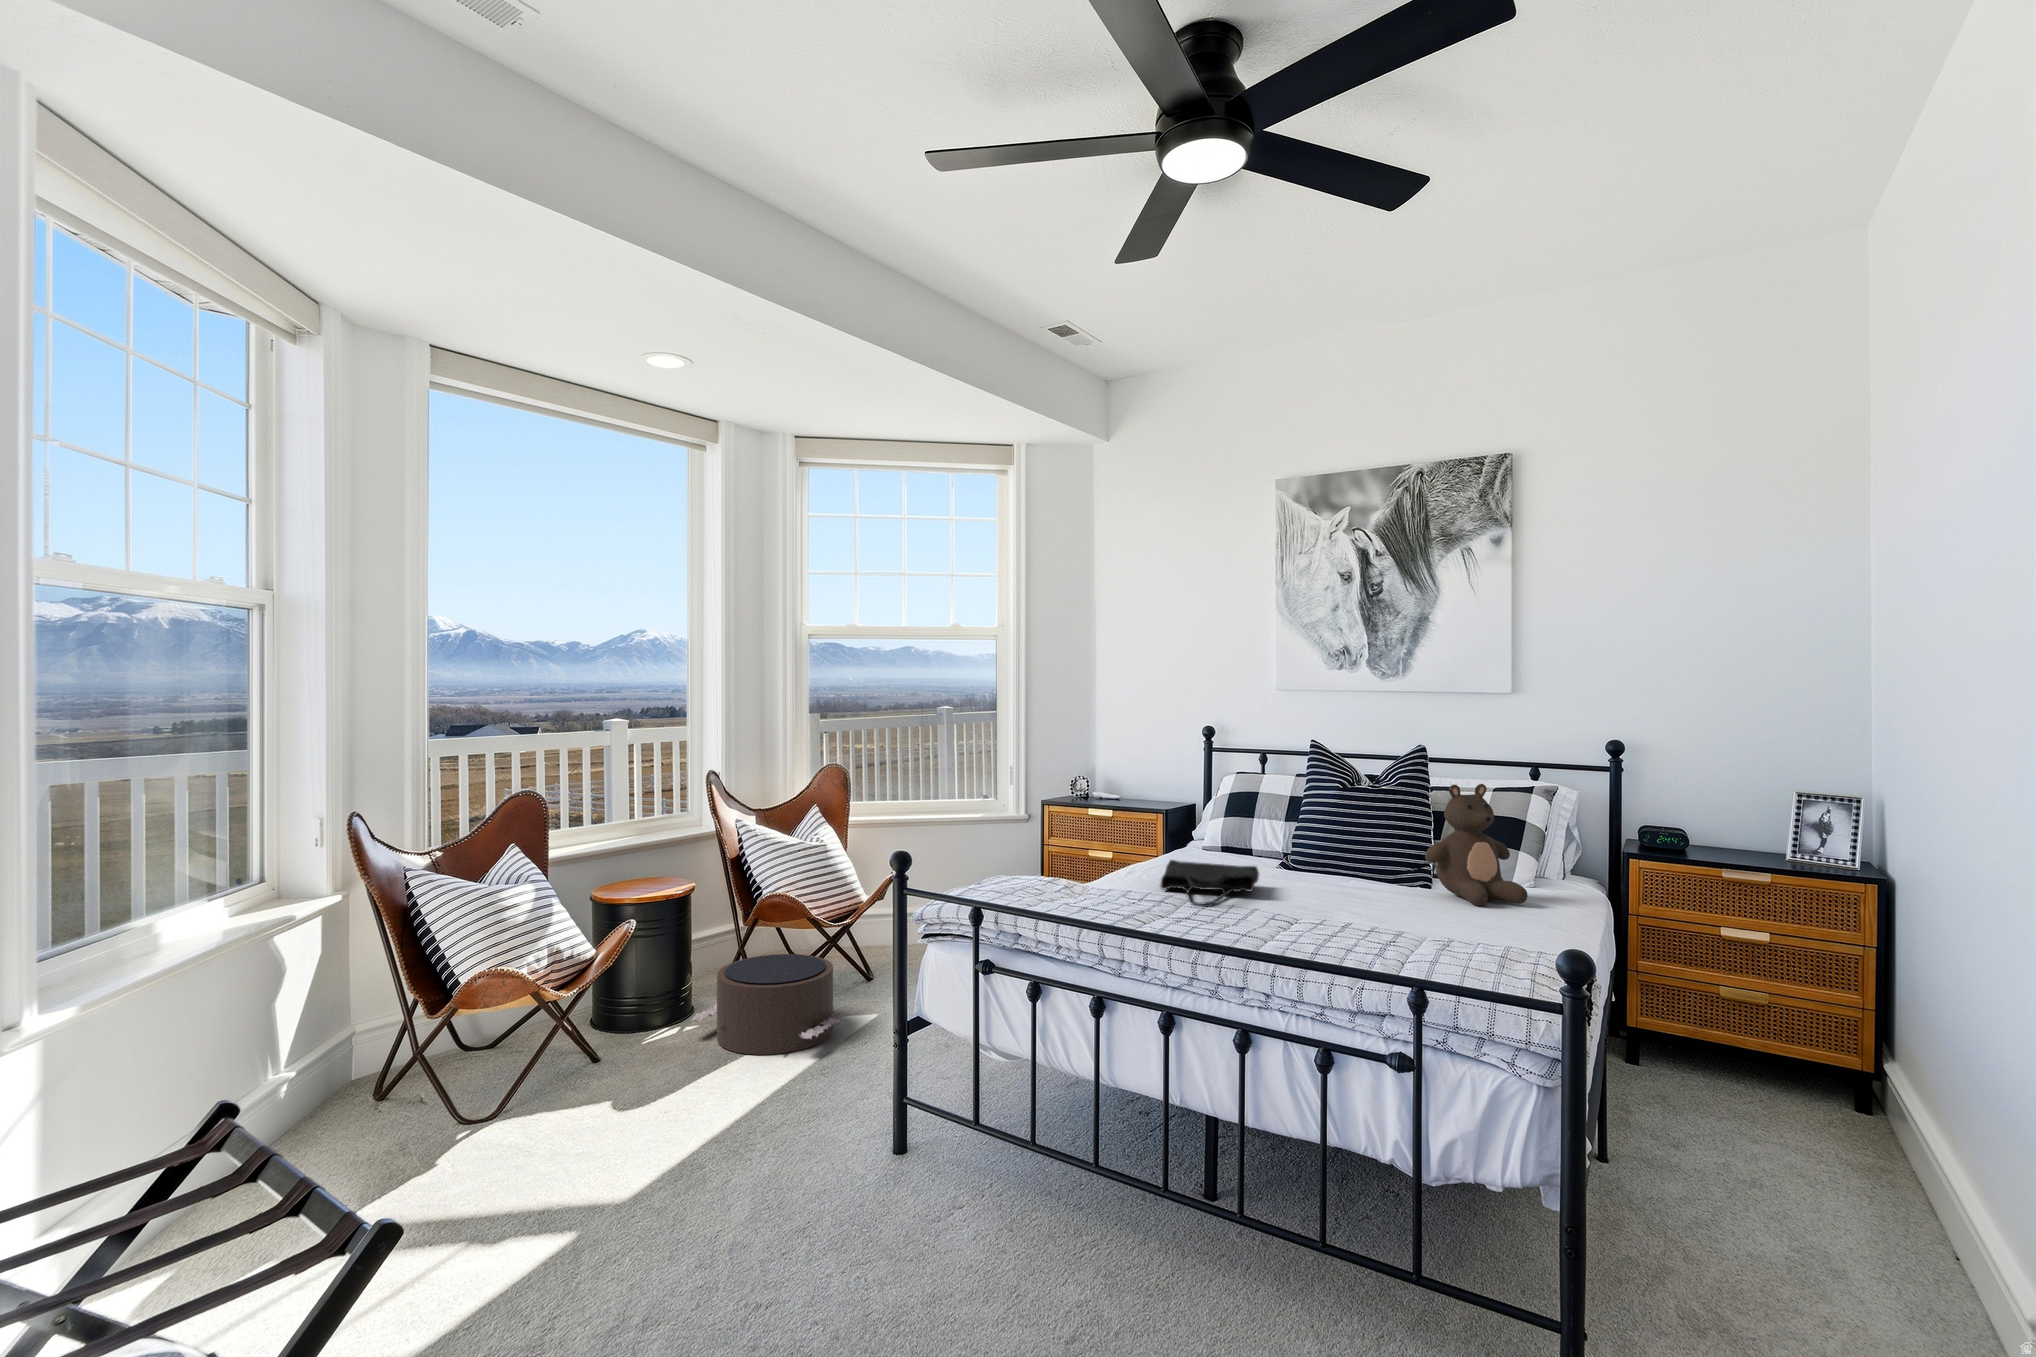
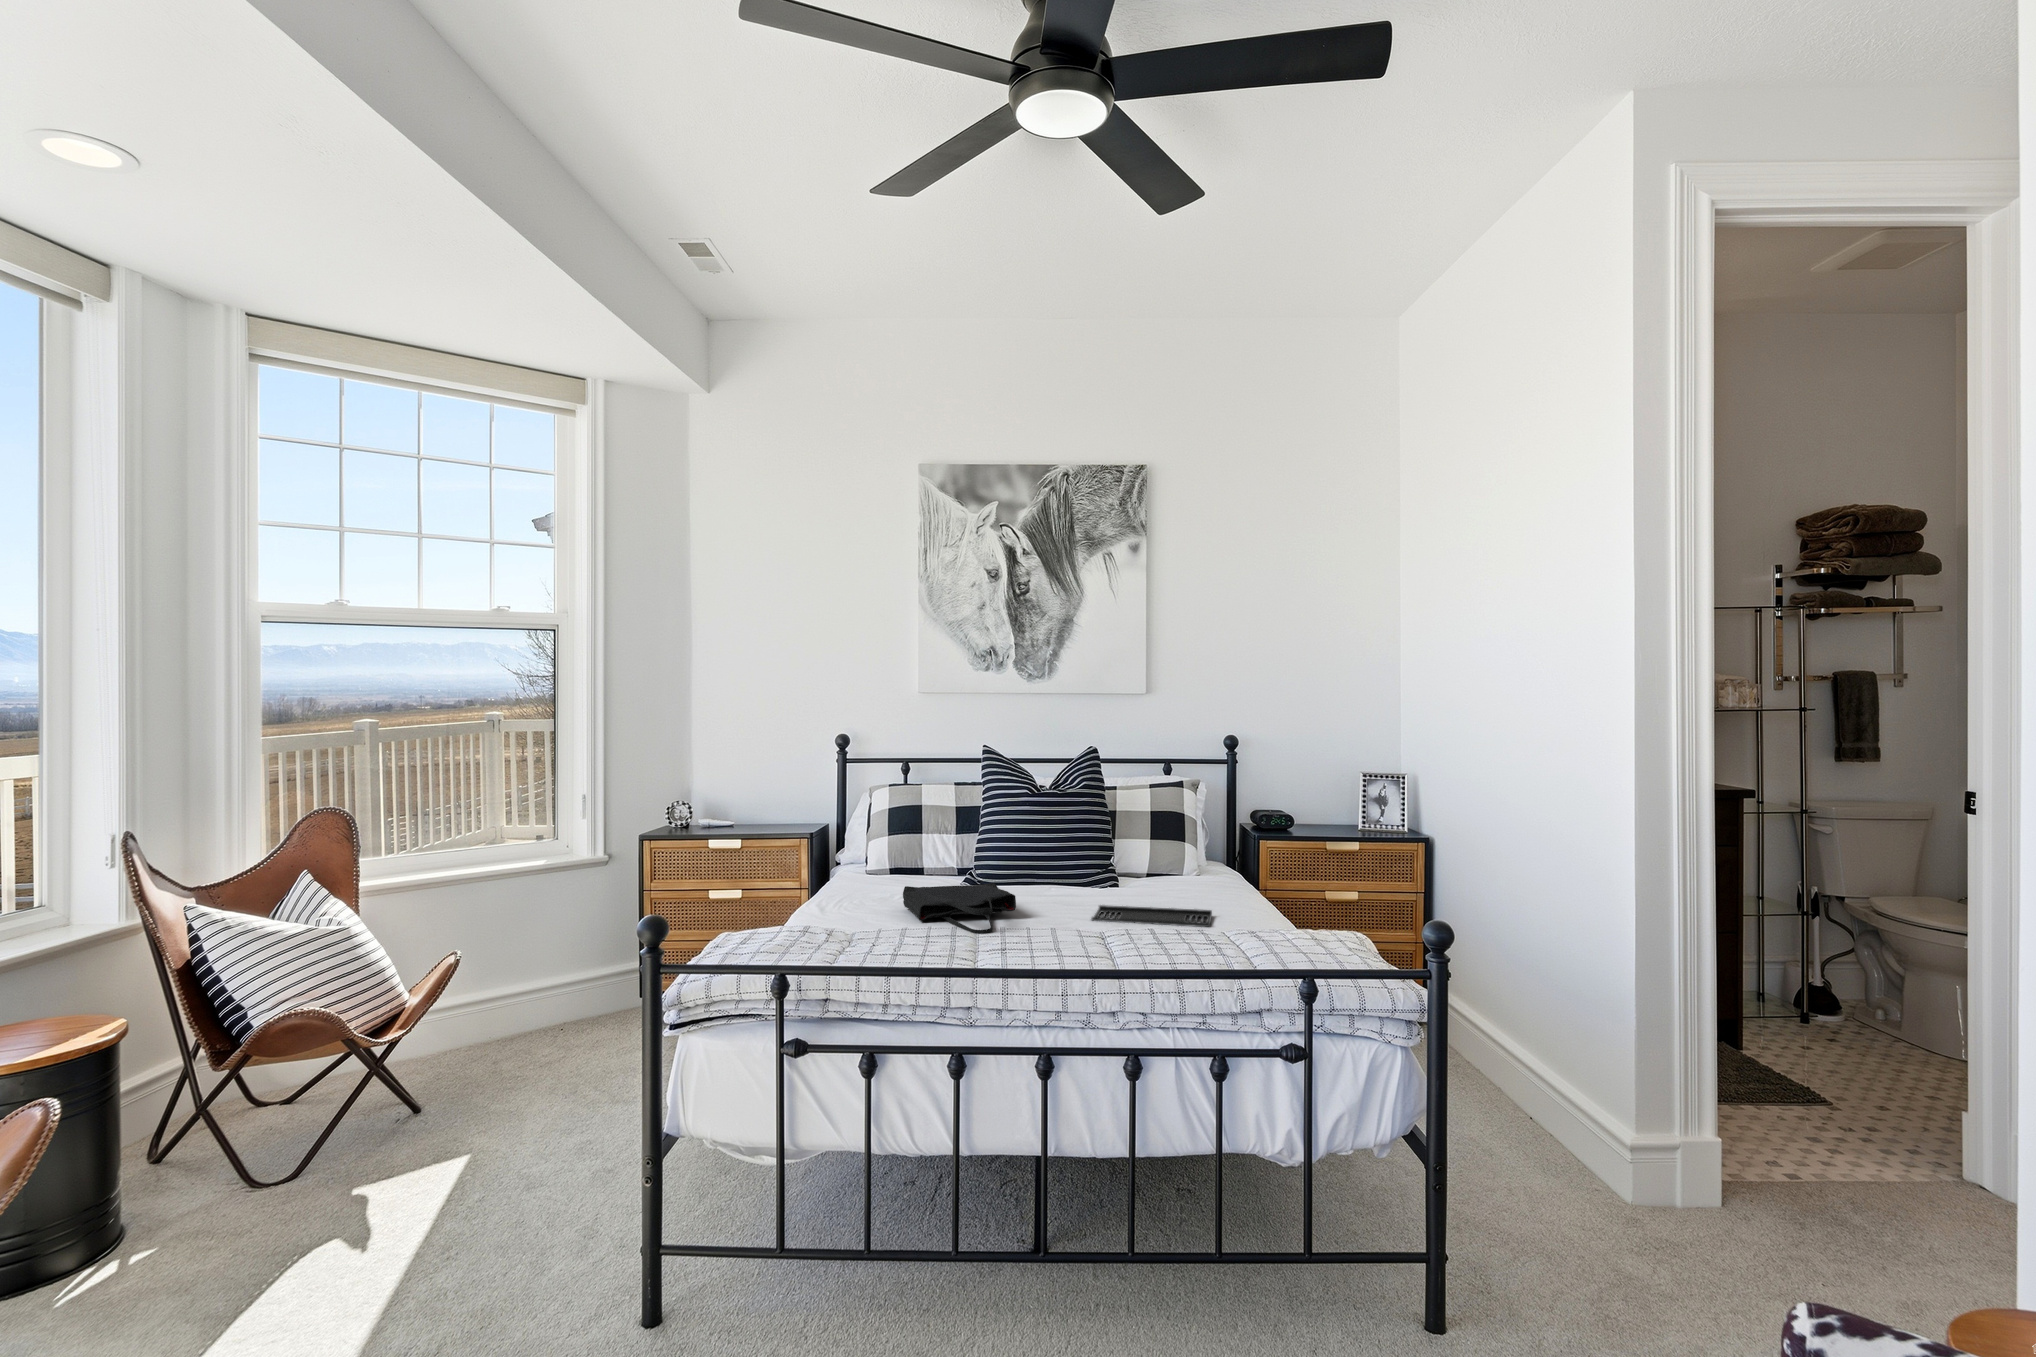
teddy bear: present [1425,784,1528,906] -> none [1139,782,1225,898]
tray: none [1325,898,1464,932] -> present [1092,905,1212,927]
pouf: present [691,954,846,1055] -> none [197,1078,459,1243]

